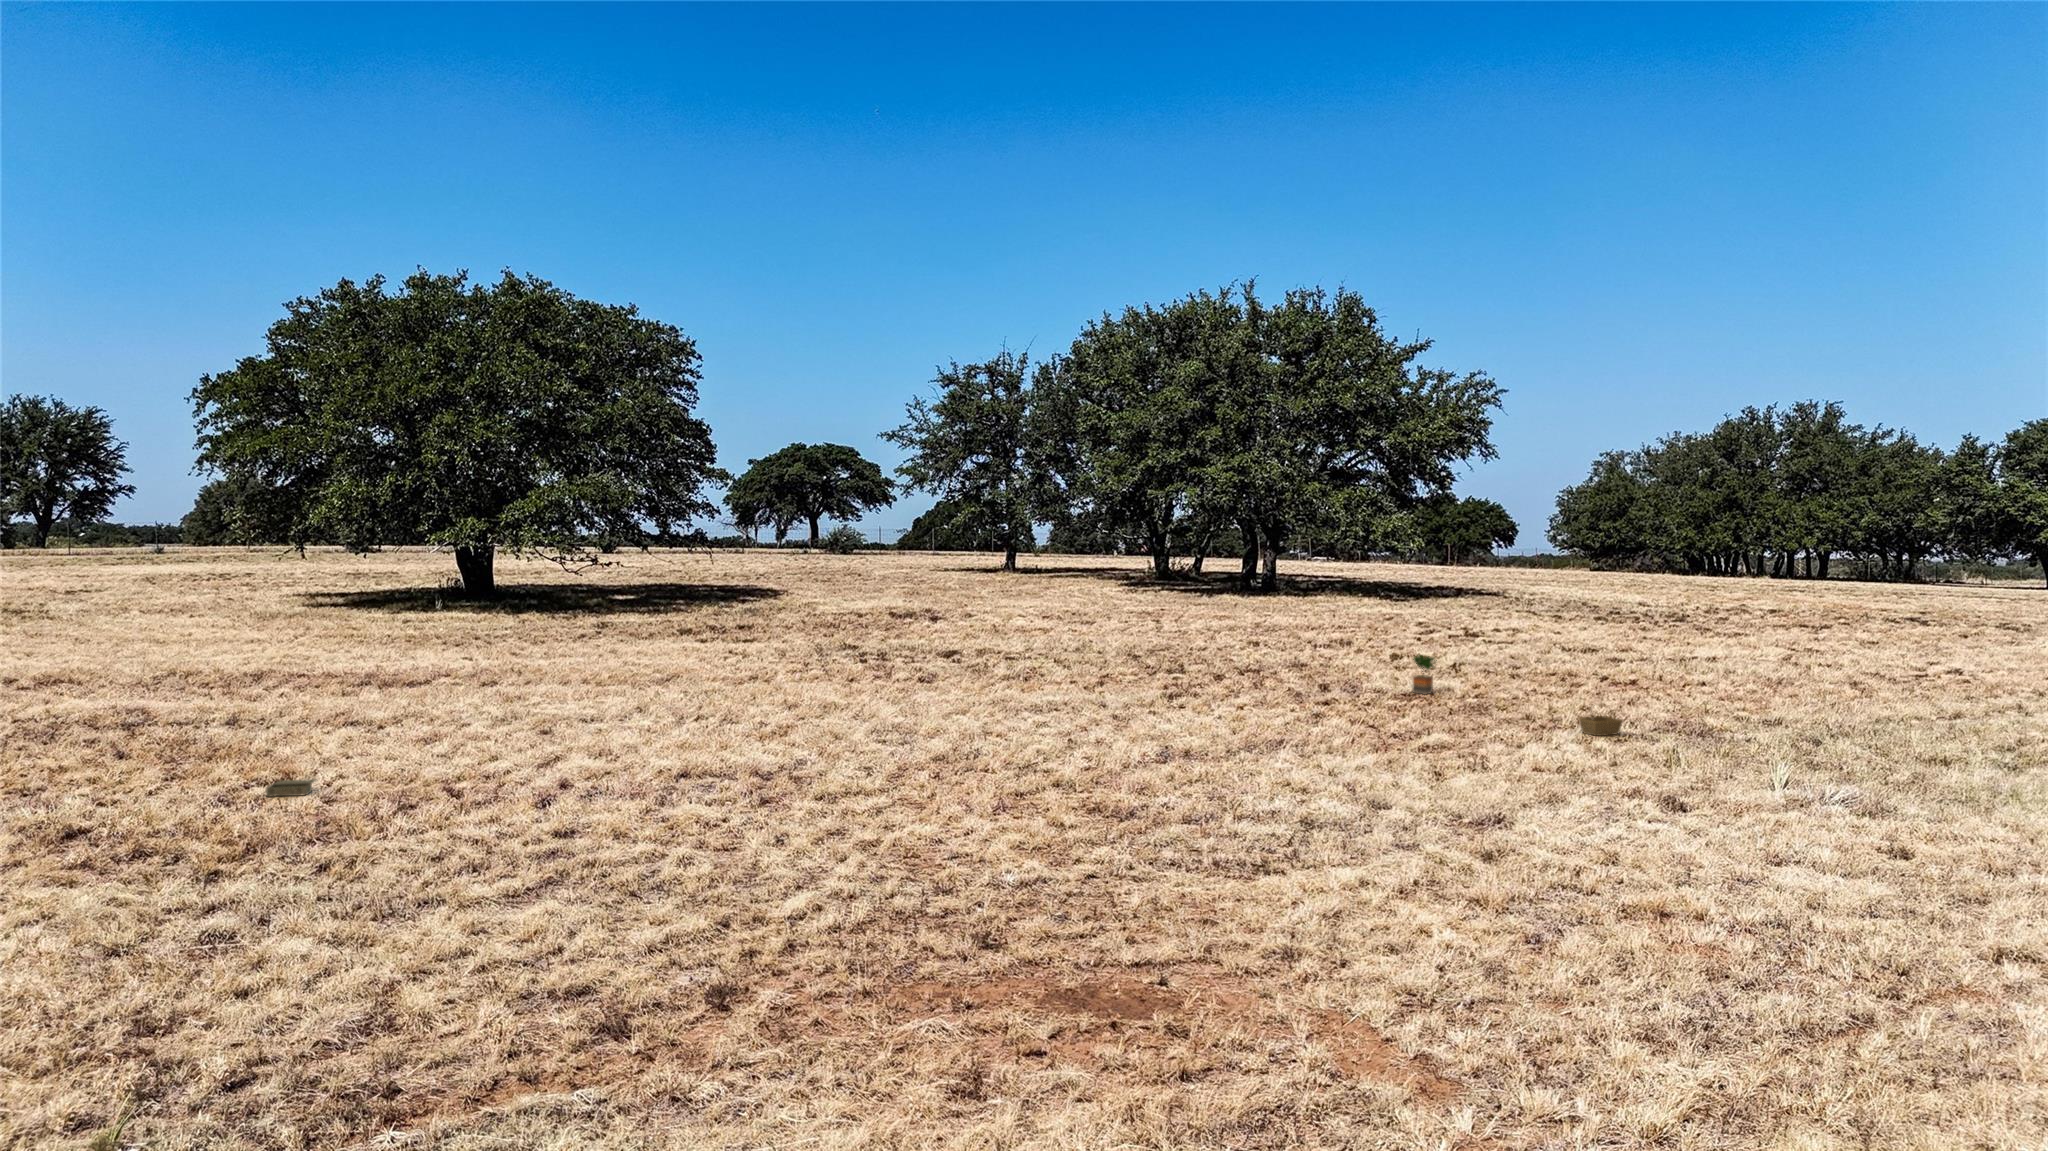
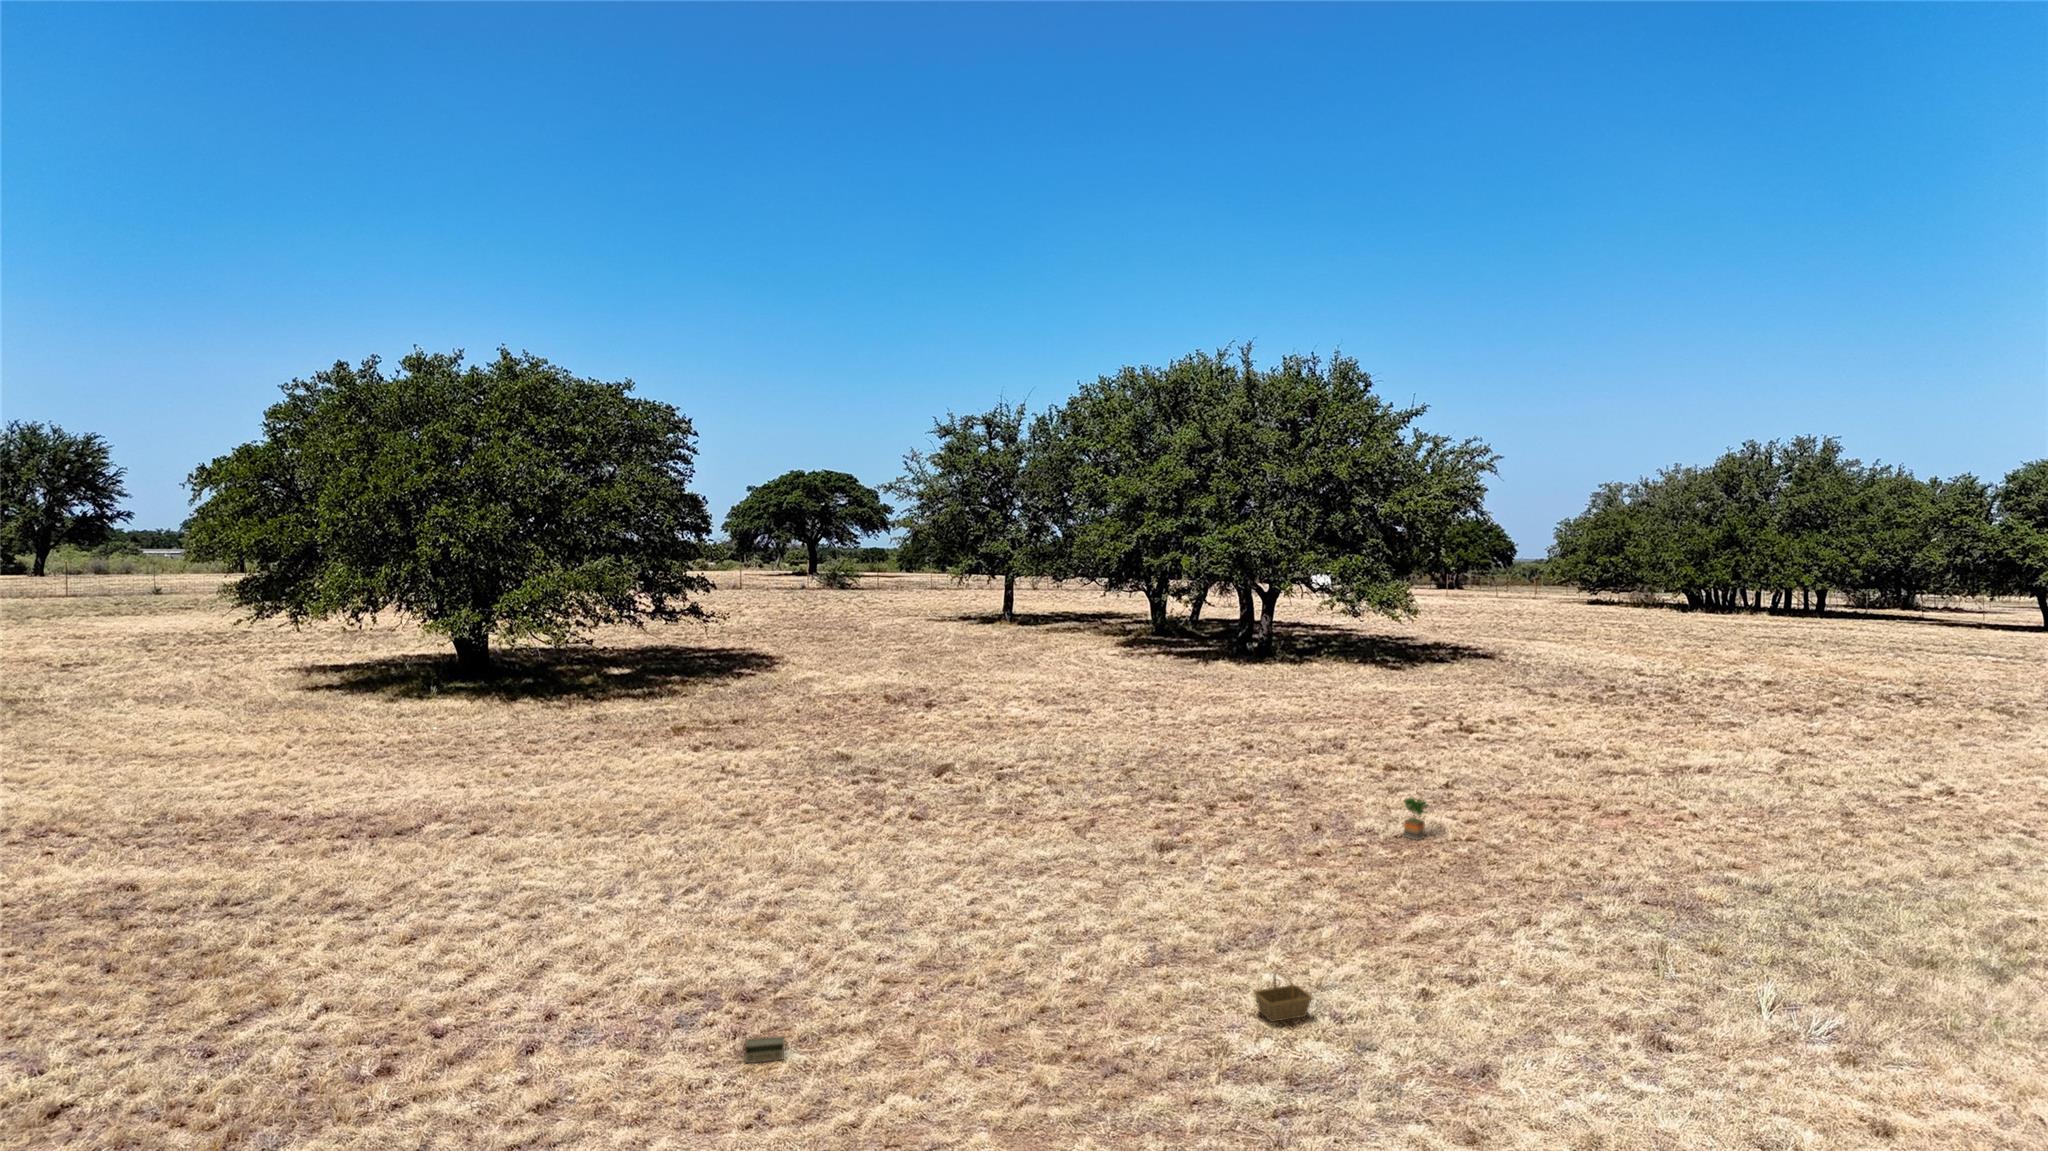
basket: present [1579,709,1623,736] -> present [1254,973,1312,1022]
toolbox: present [266,779,316,797] -> present [745,1036,784,1063]

